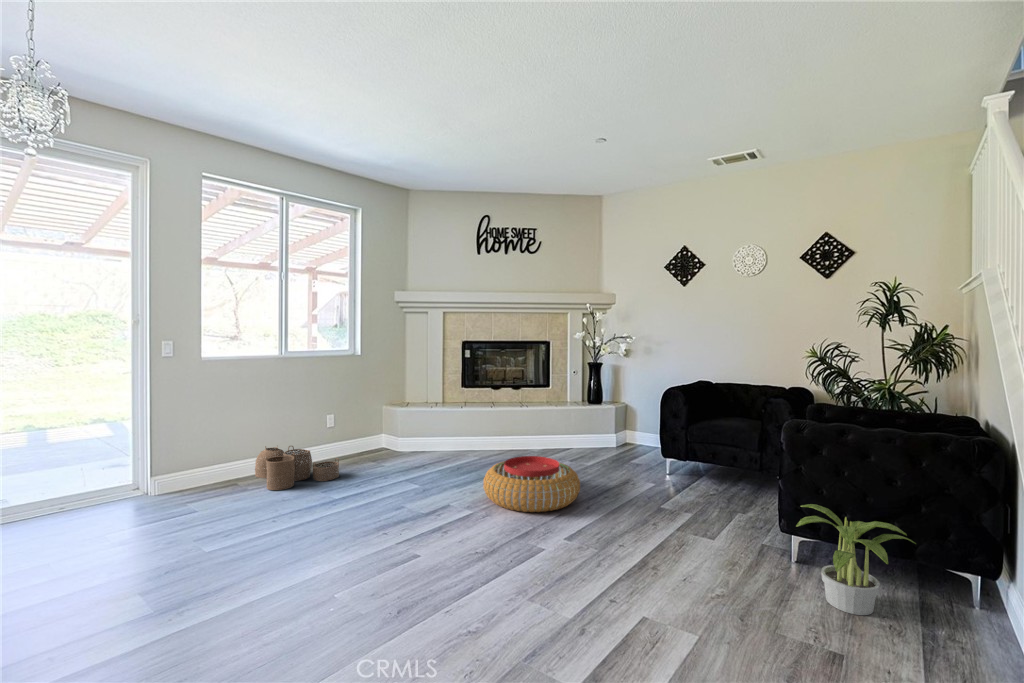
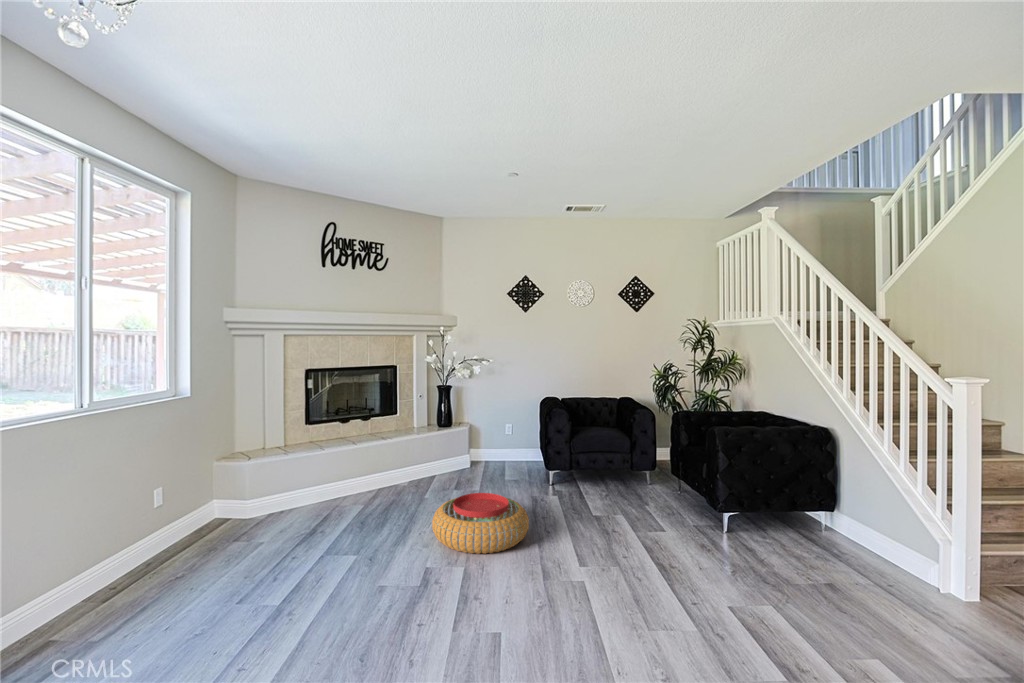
woven basket: present [255,446,339,490] -> none [79,549,231,622]
potted plant: present [796,504,916,615] -> none [724,493,791,559]

